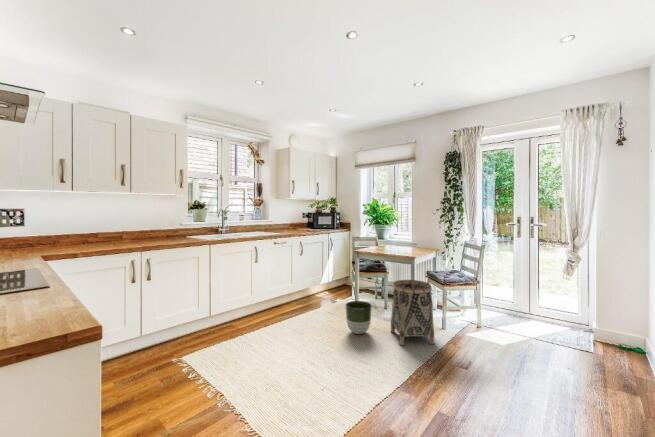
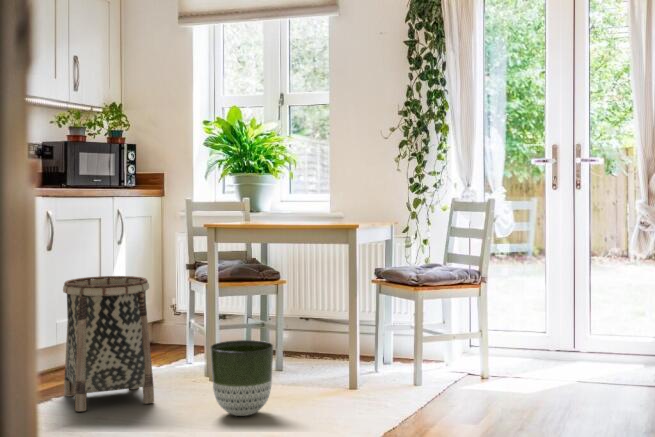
basket: present [391,280,434,345] -> present [63,276,154,411]

